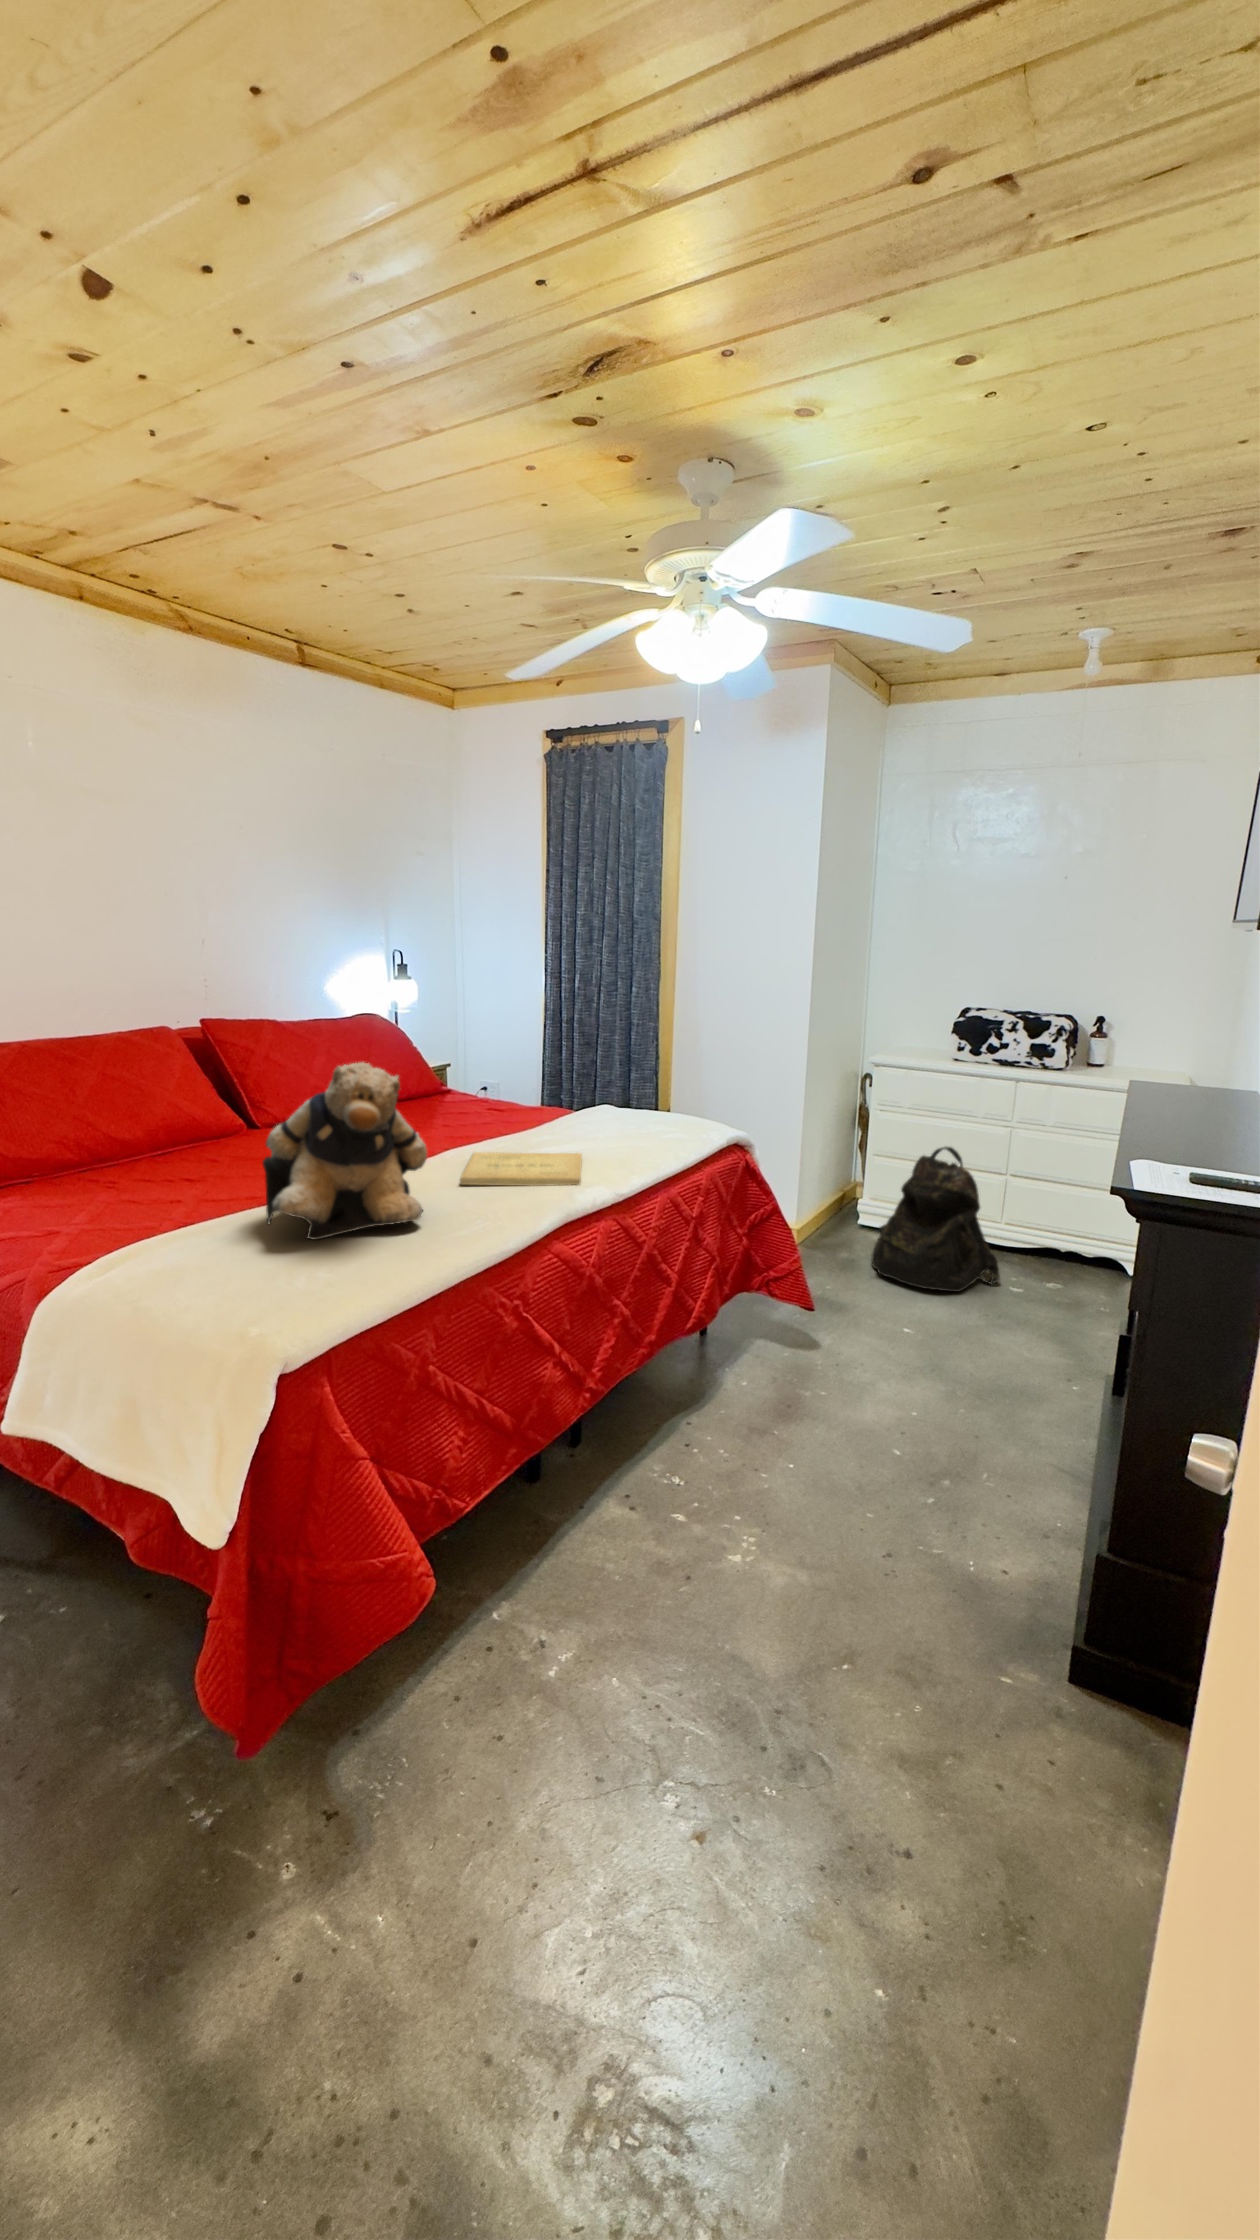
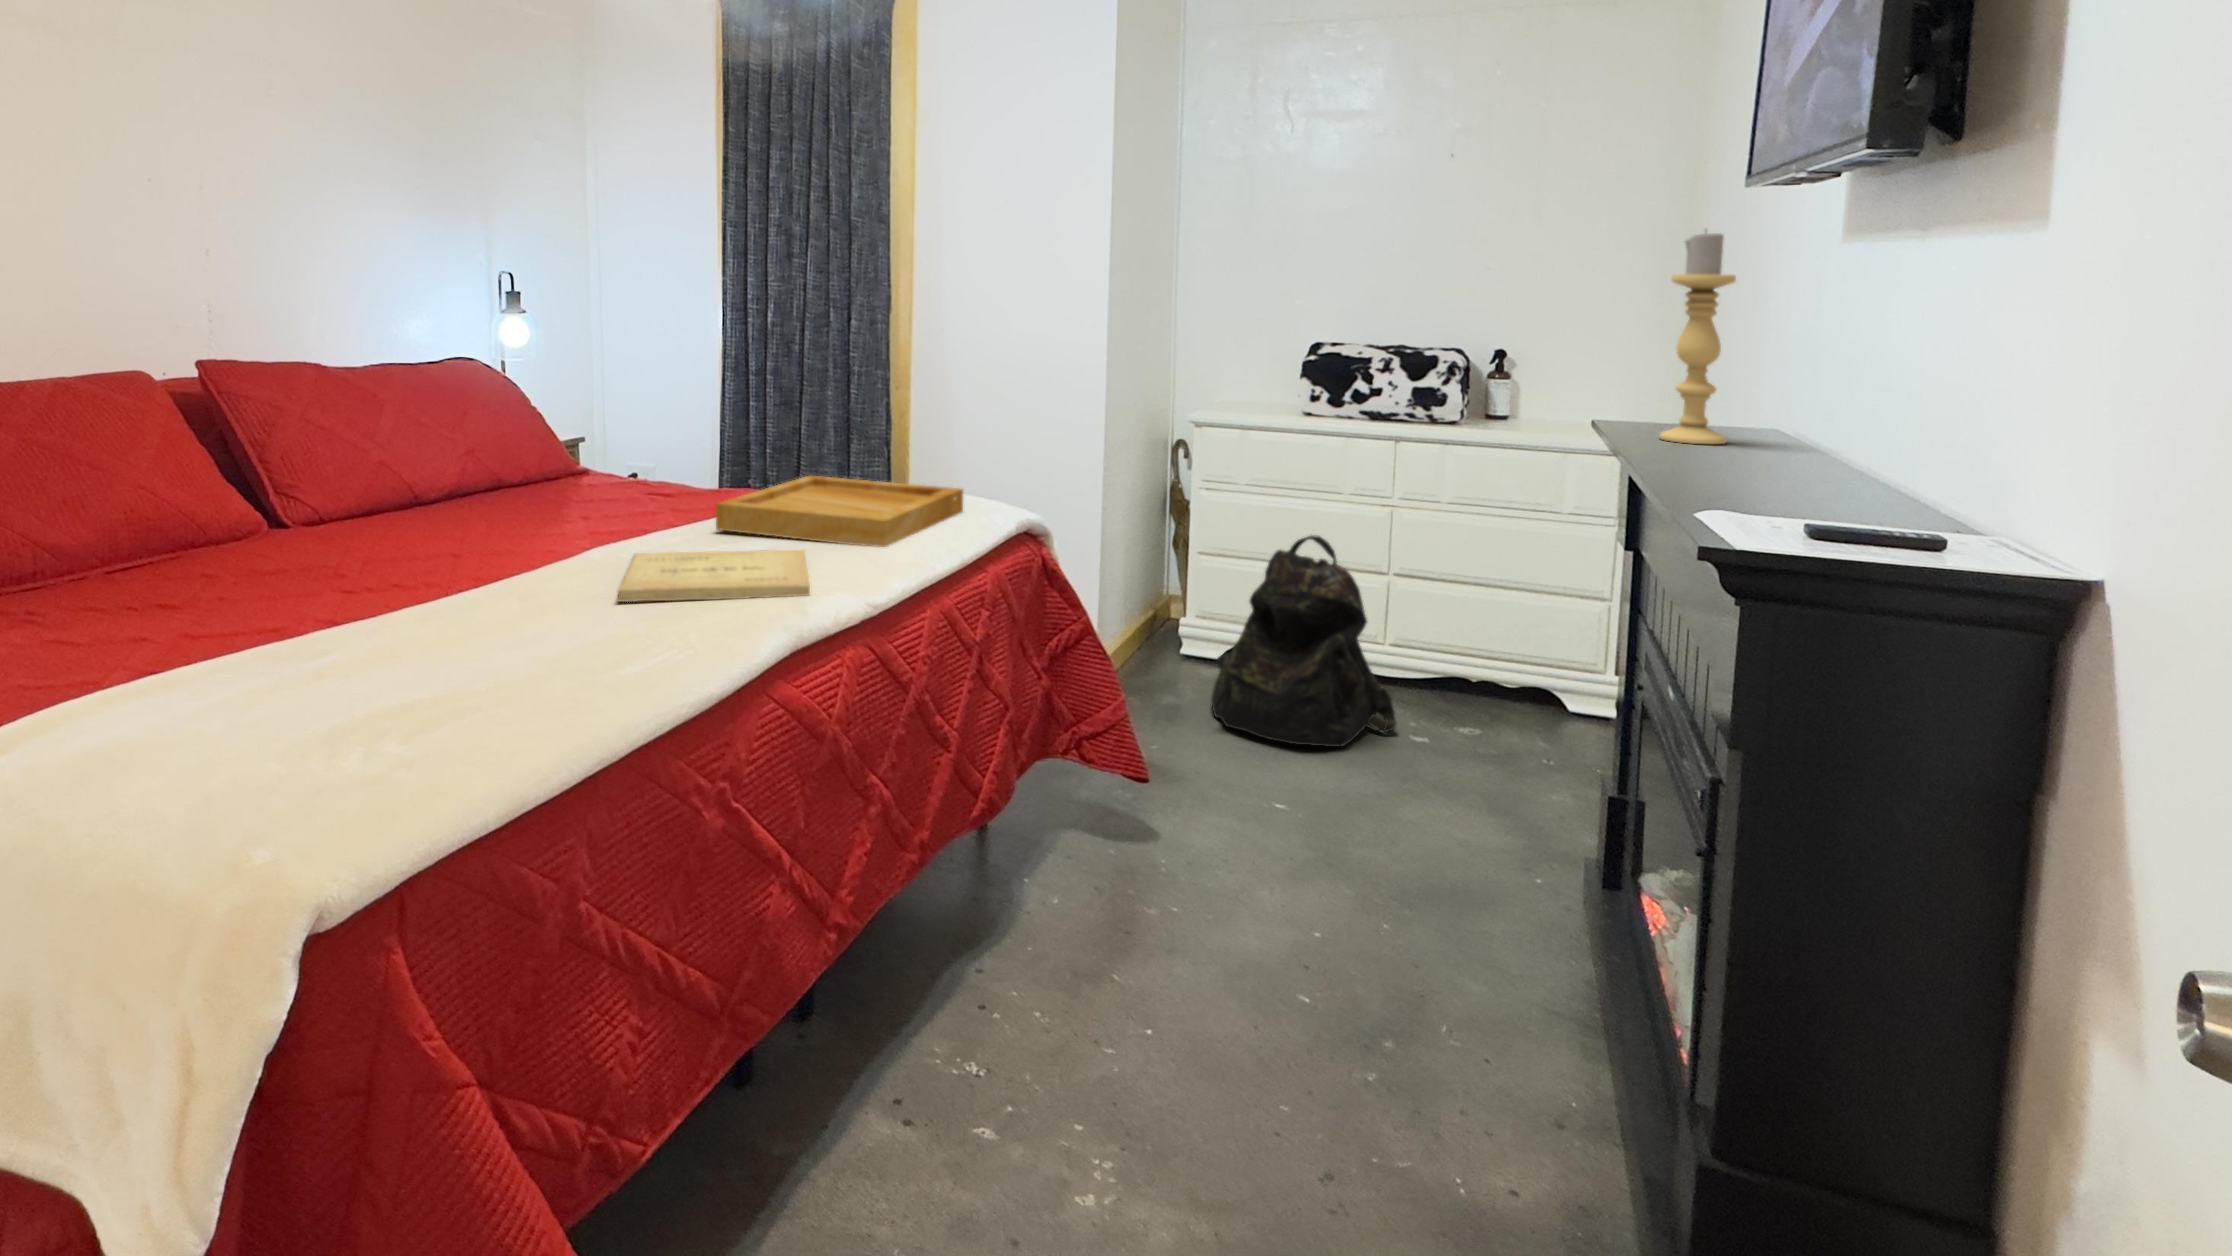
candle holder: none [1167,952,1227,1102] -> present [1659,232,1736,444]
teddy bear: present [262,1062,427,1240] -> none [290,395,569,694]
tray: none [528,1100,694,1153] -> present [716,476,963,547]

